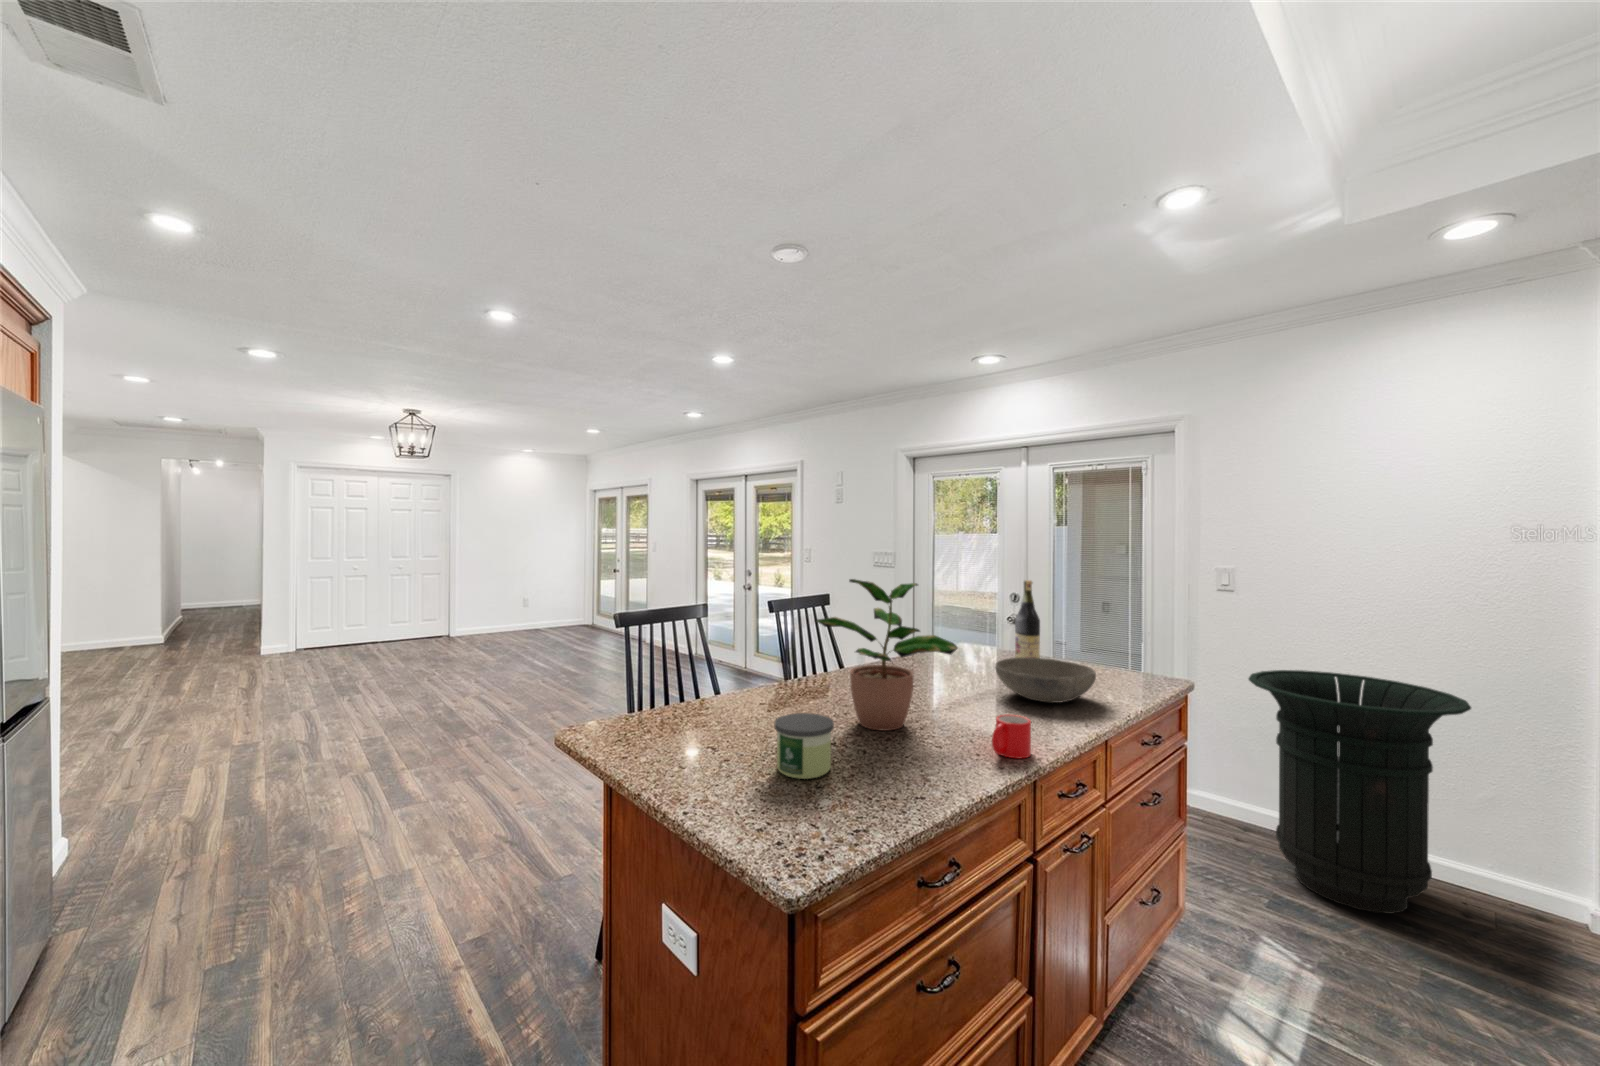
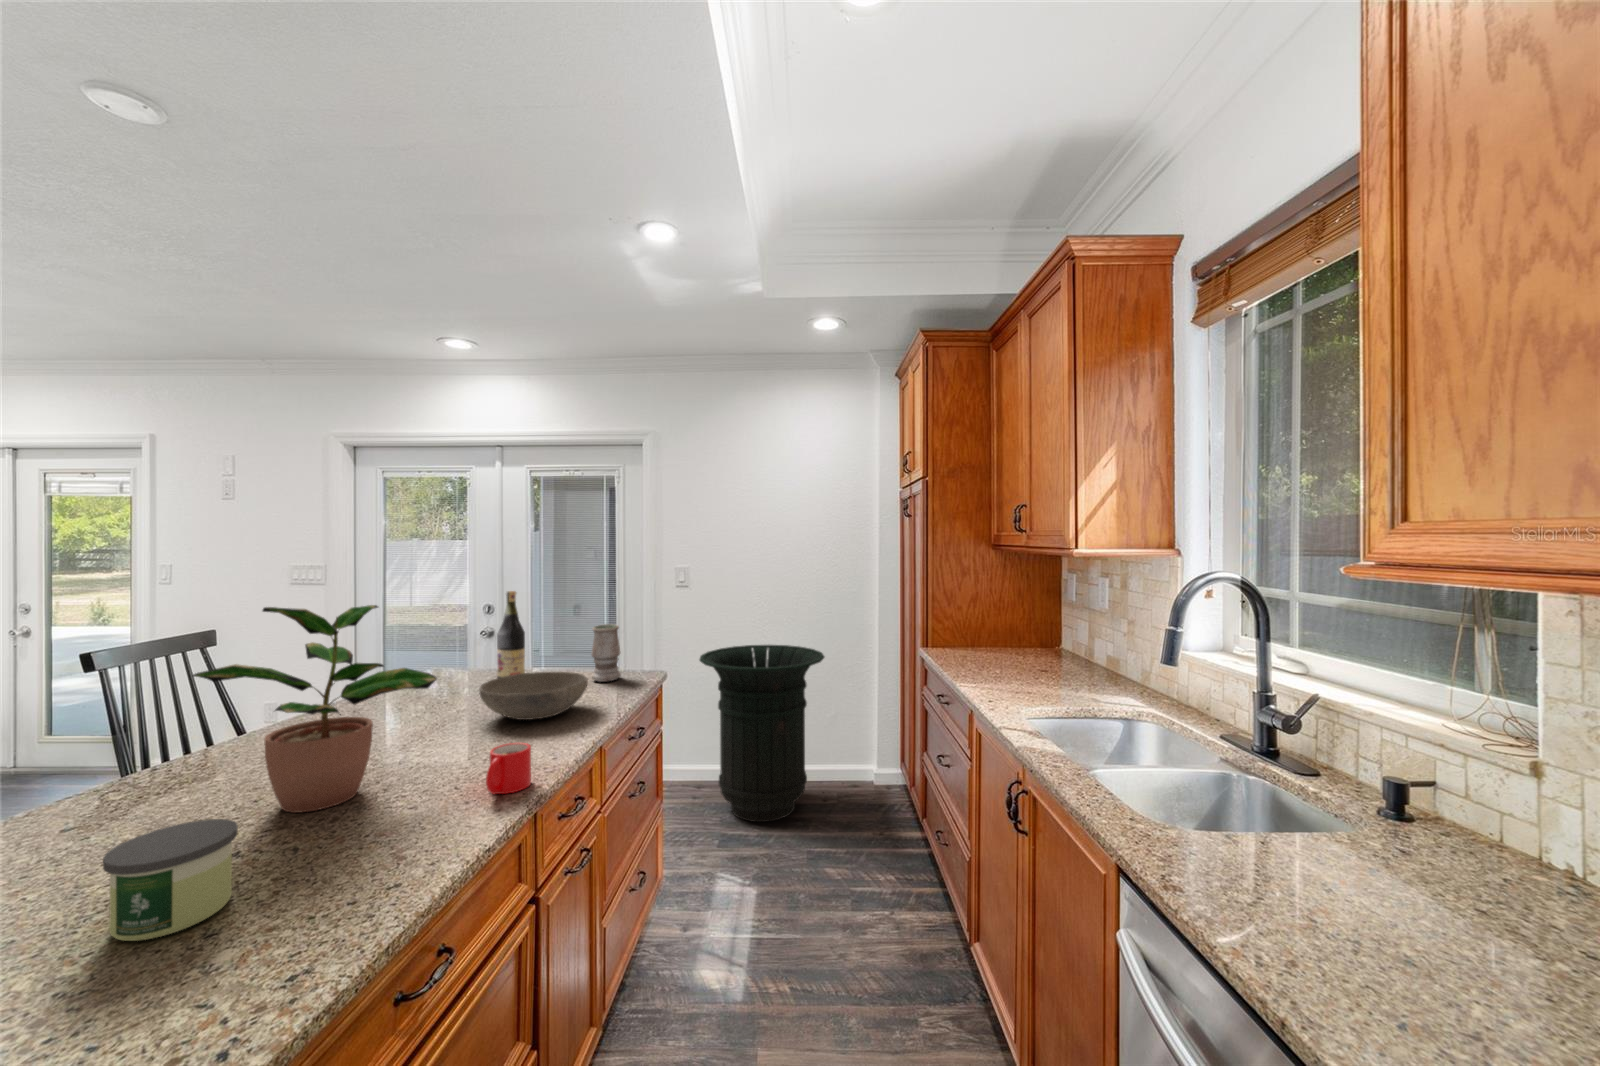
vase: none [1105,621,1138,681] -> present [591,624,621,682]

